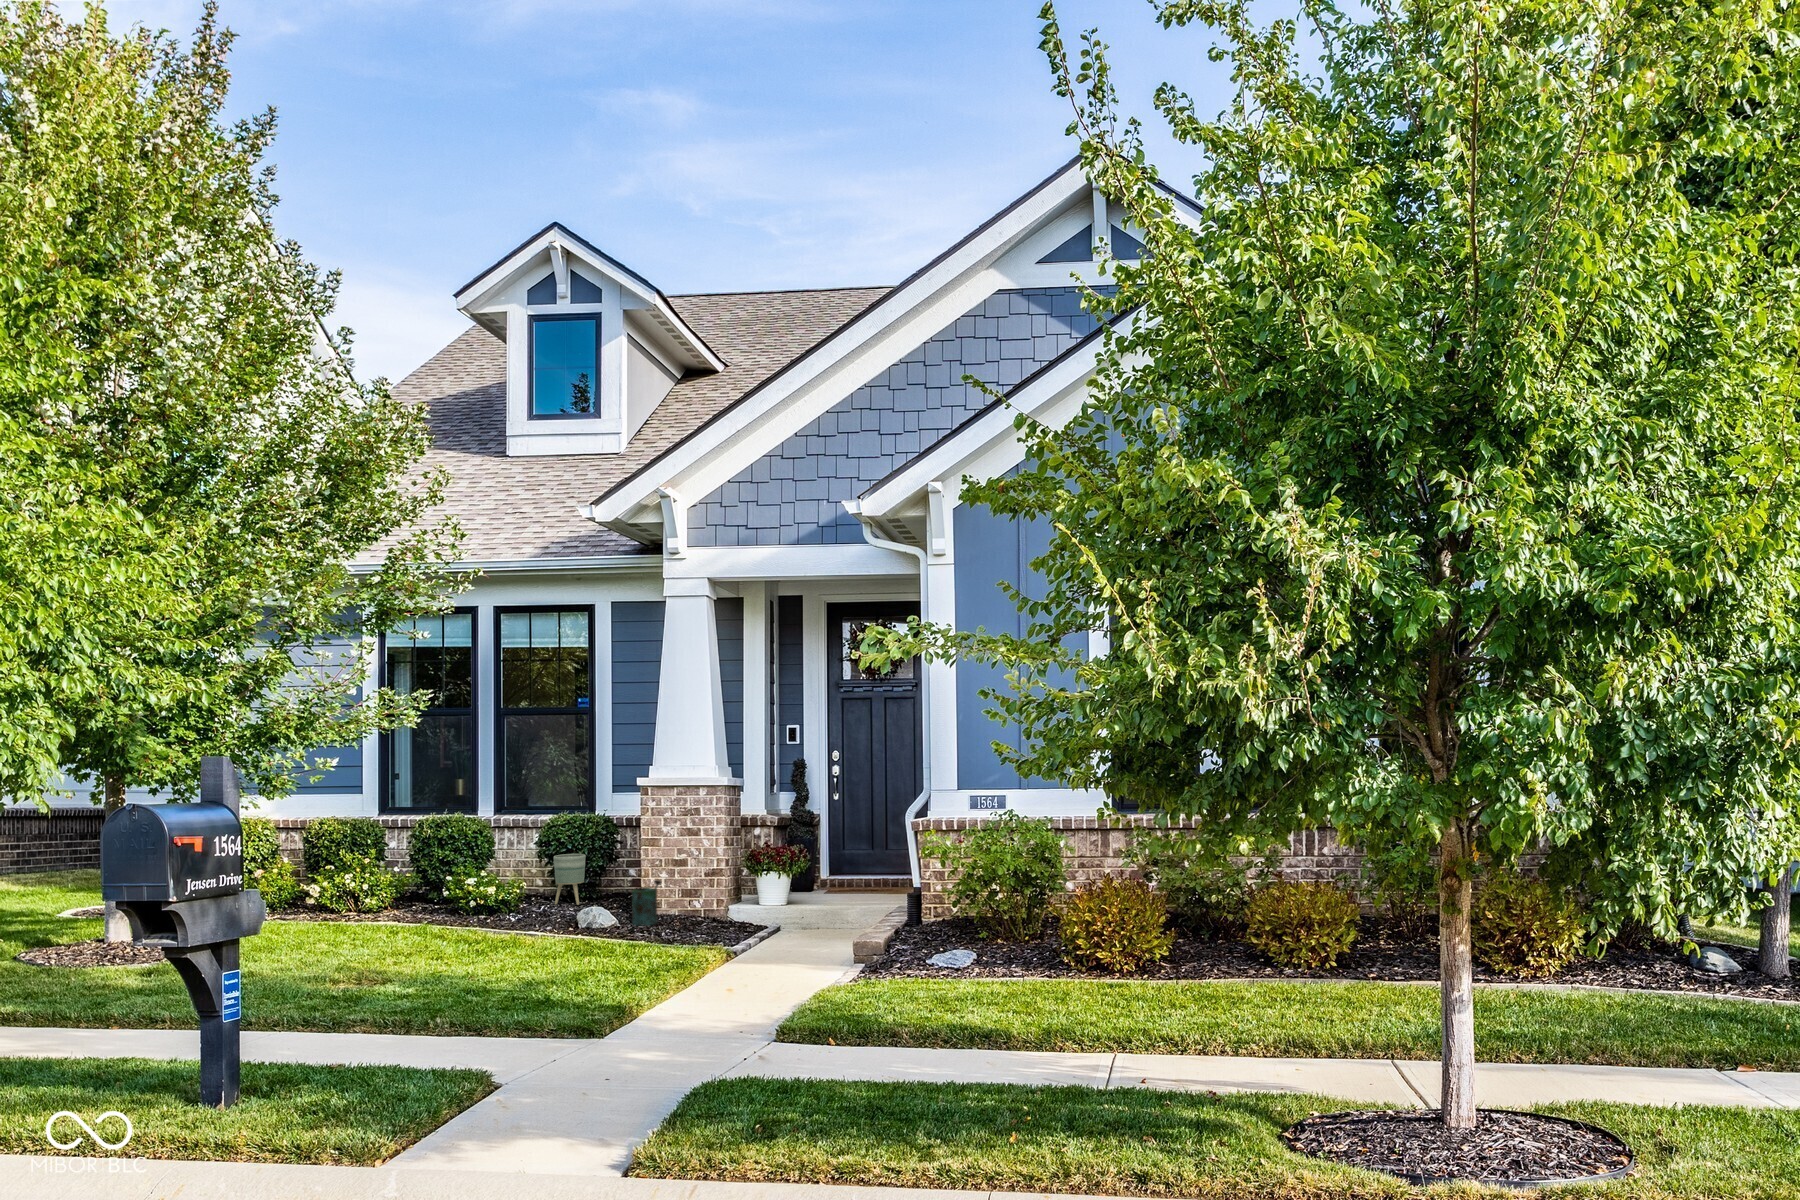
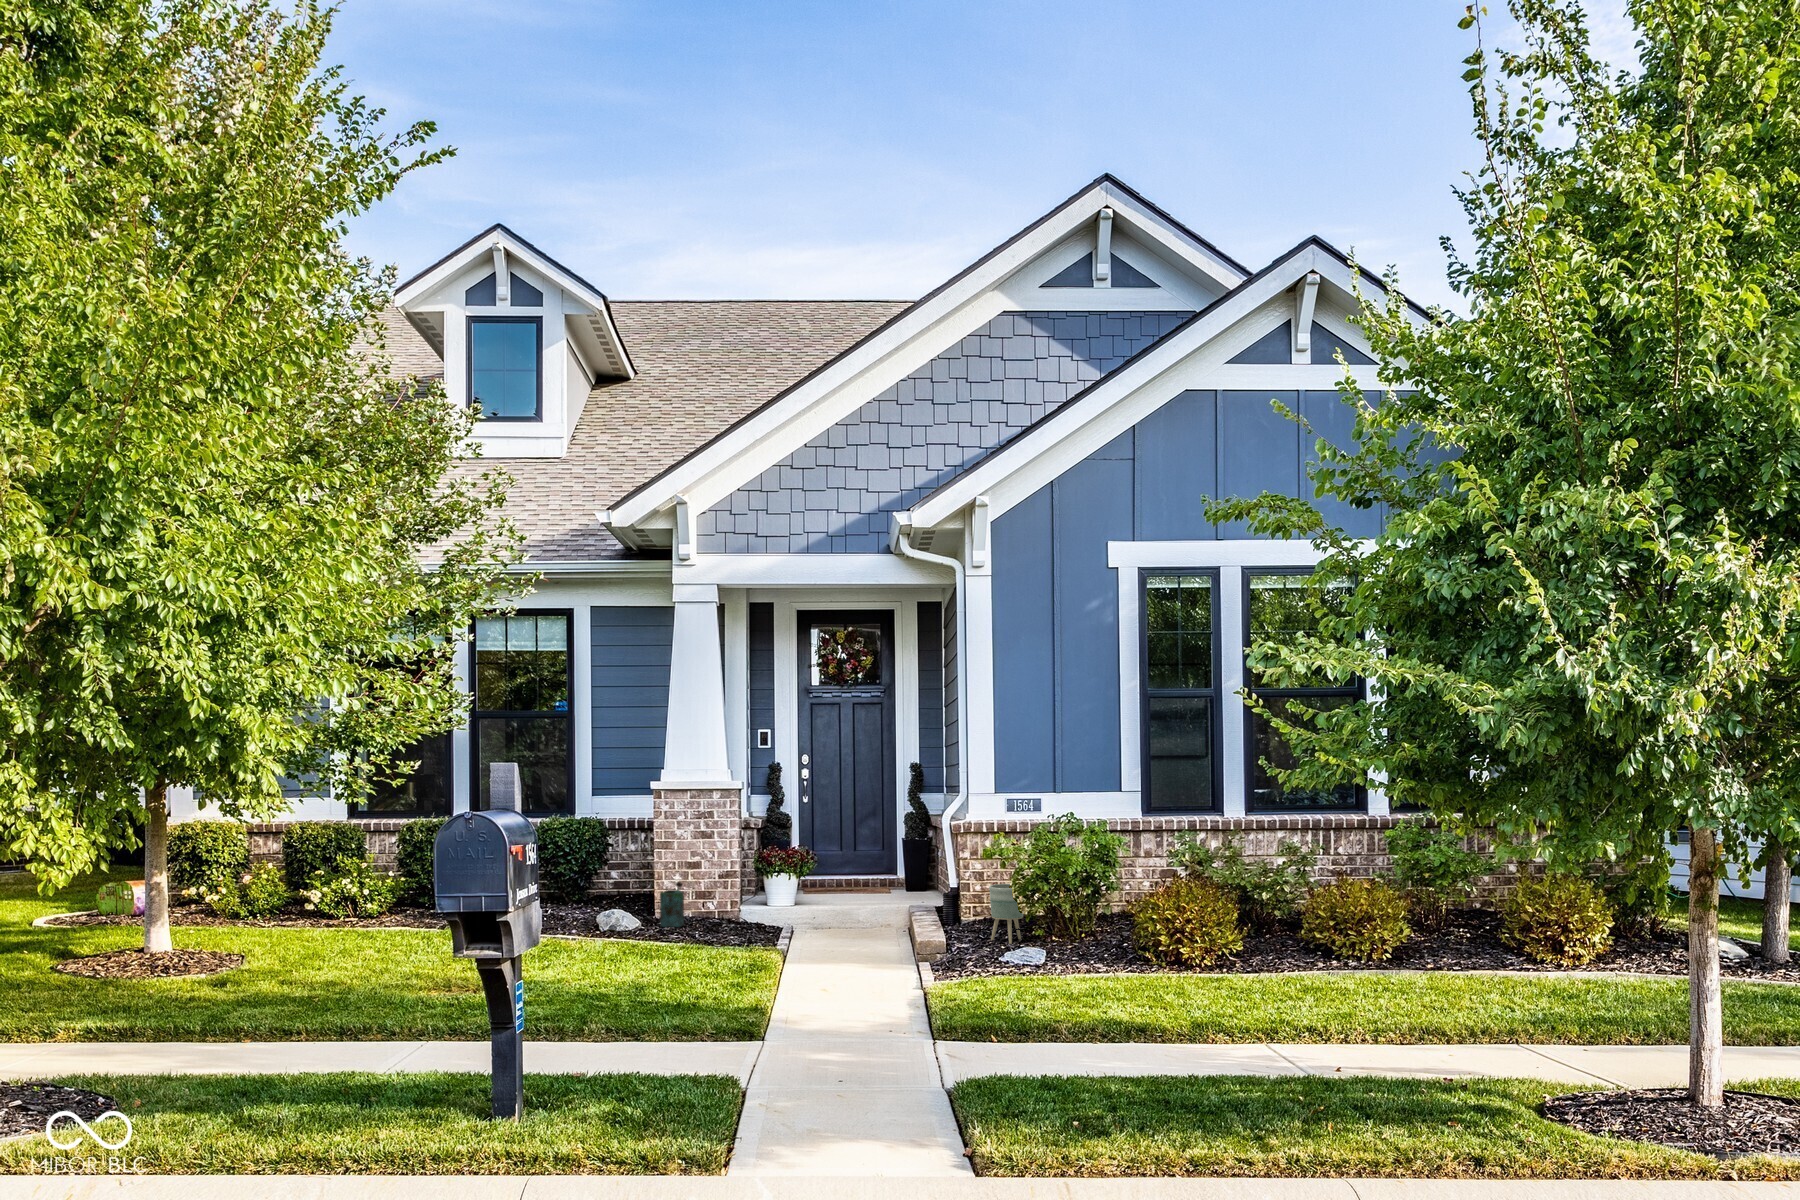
planter: present [554,854,586,905] -> present [989,884,1023,944]

